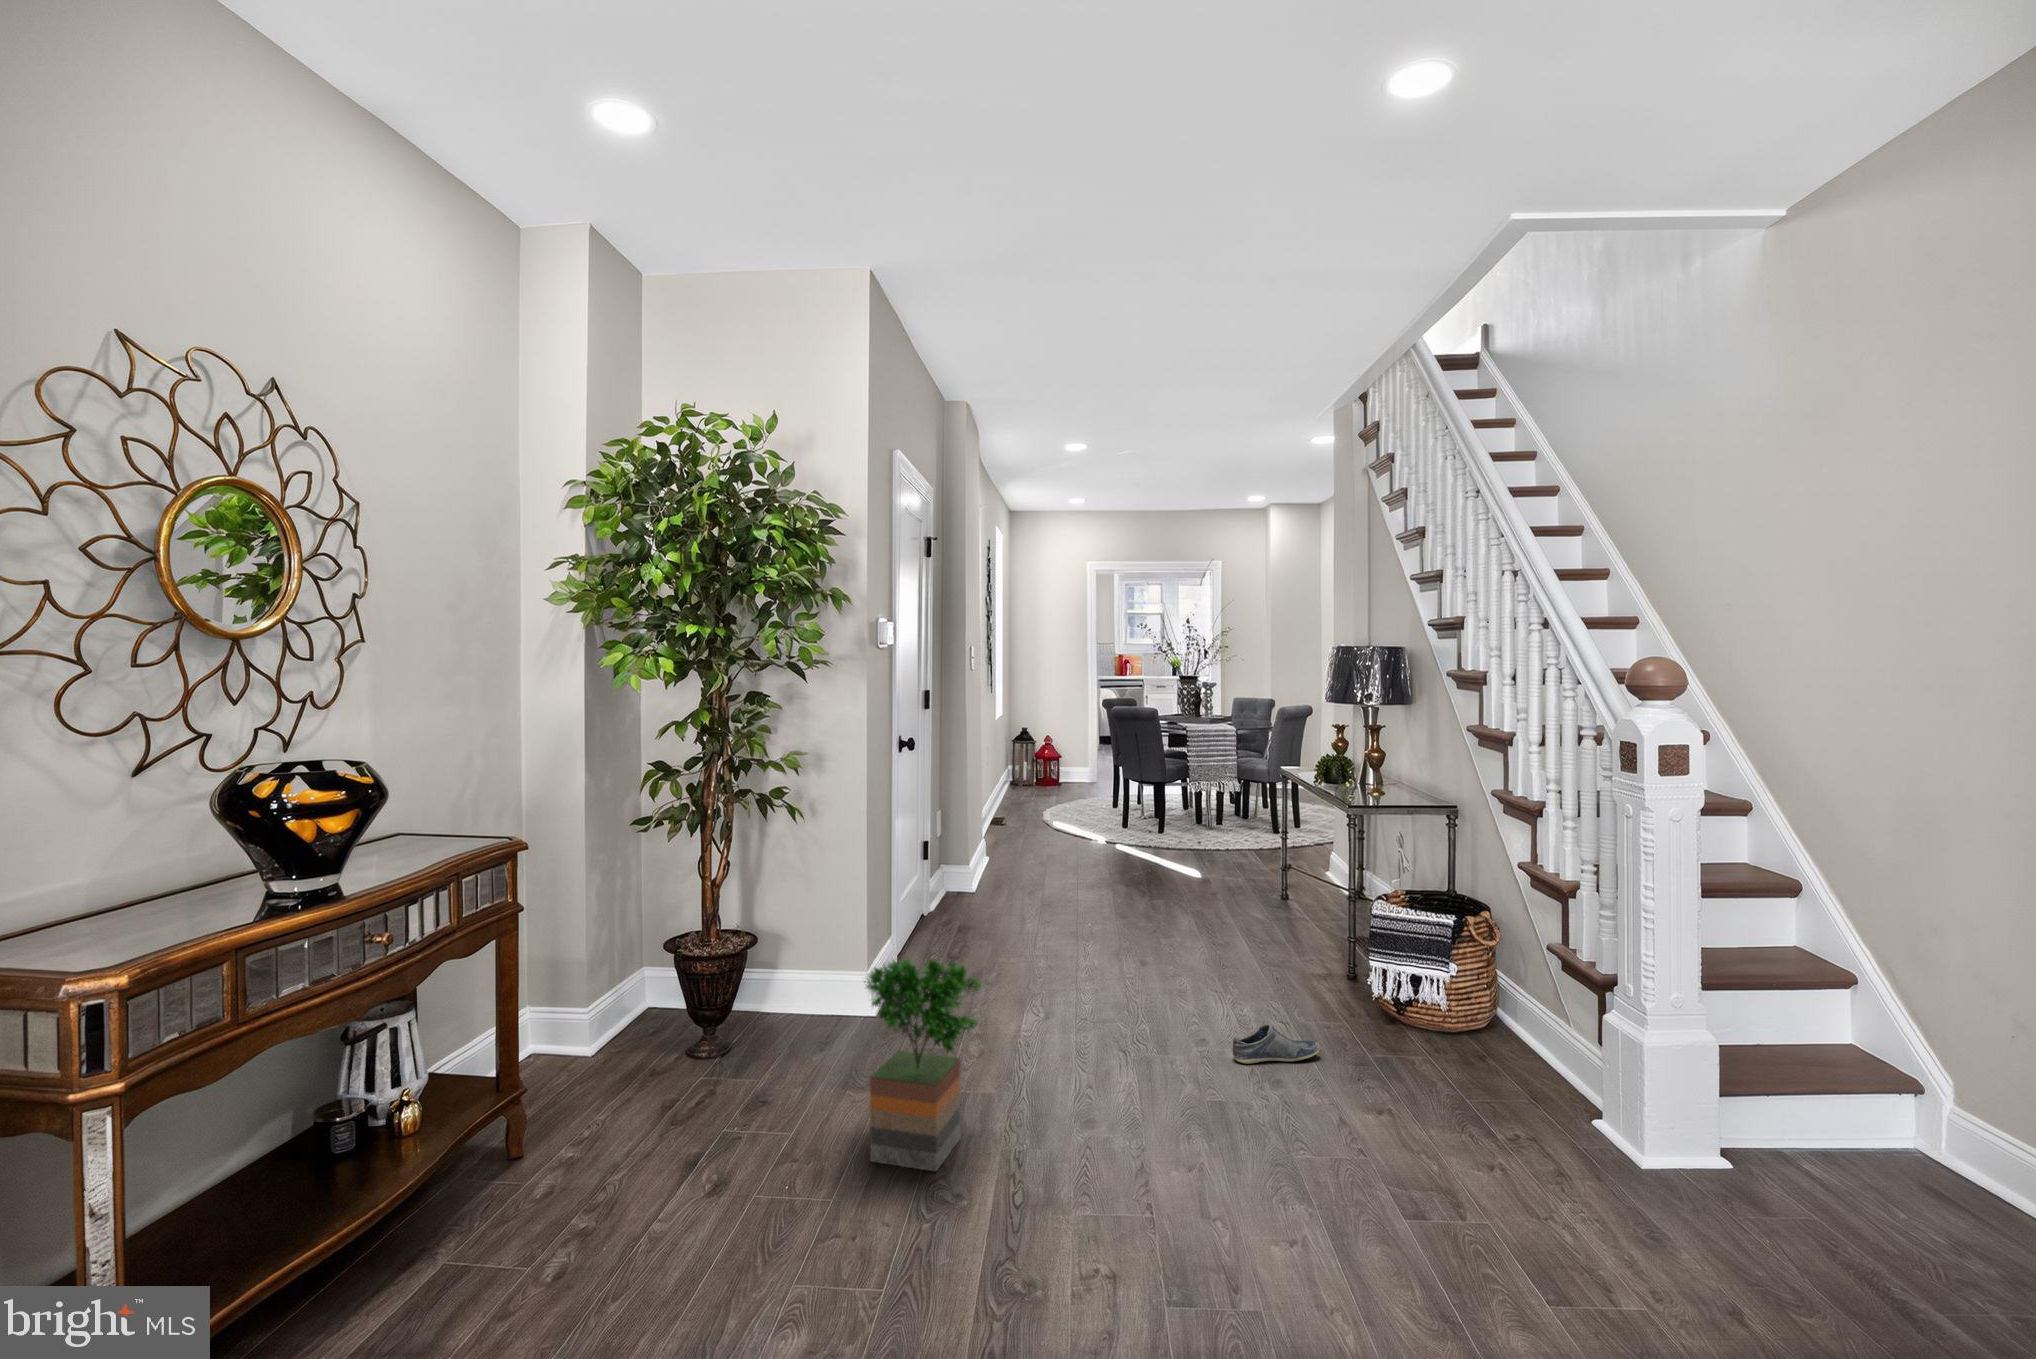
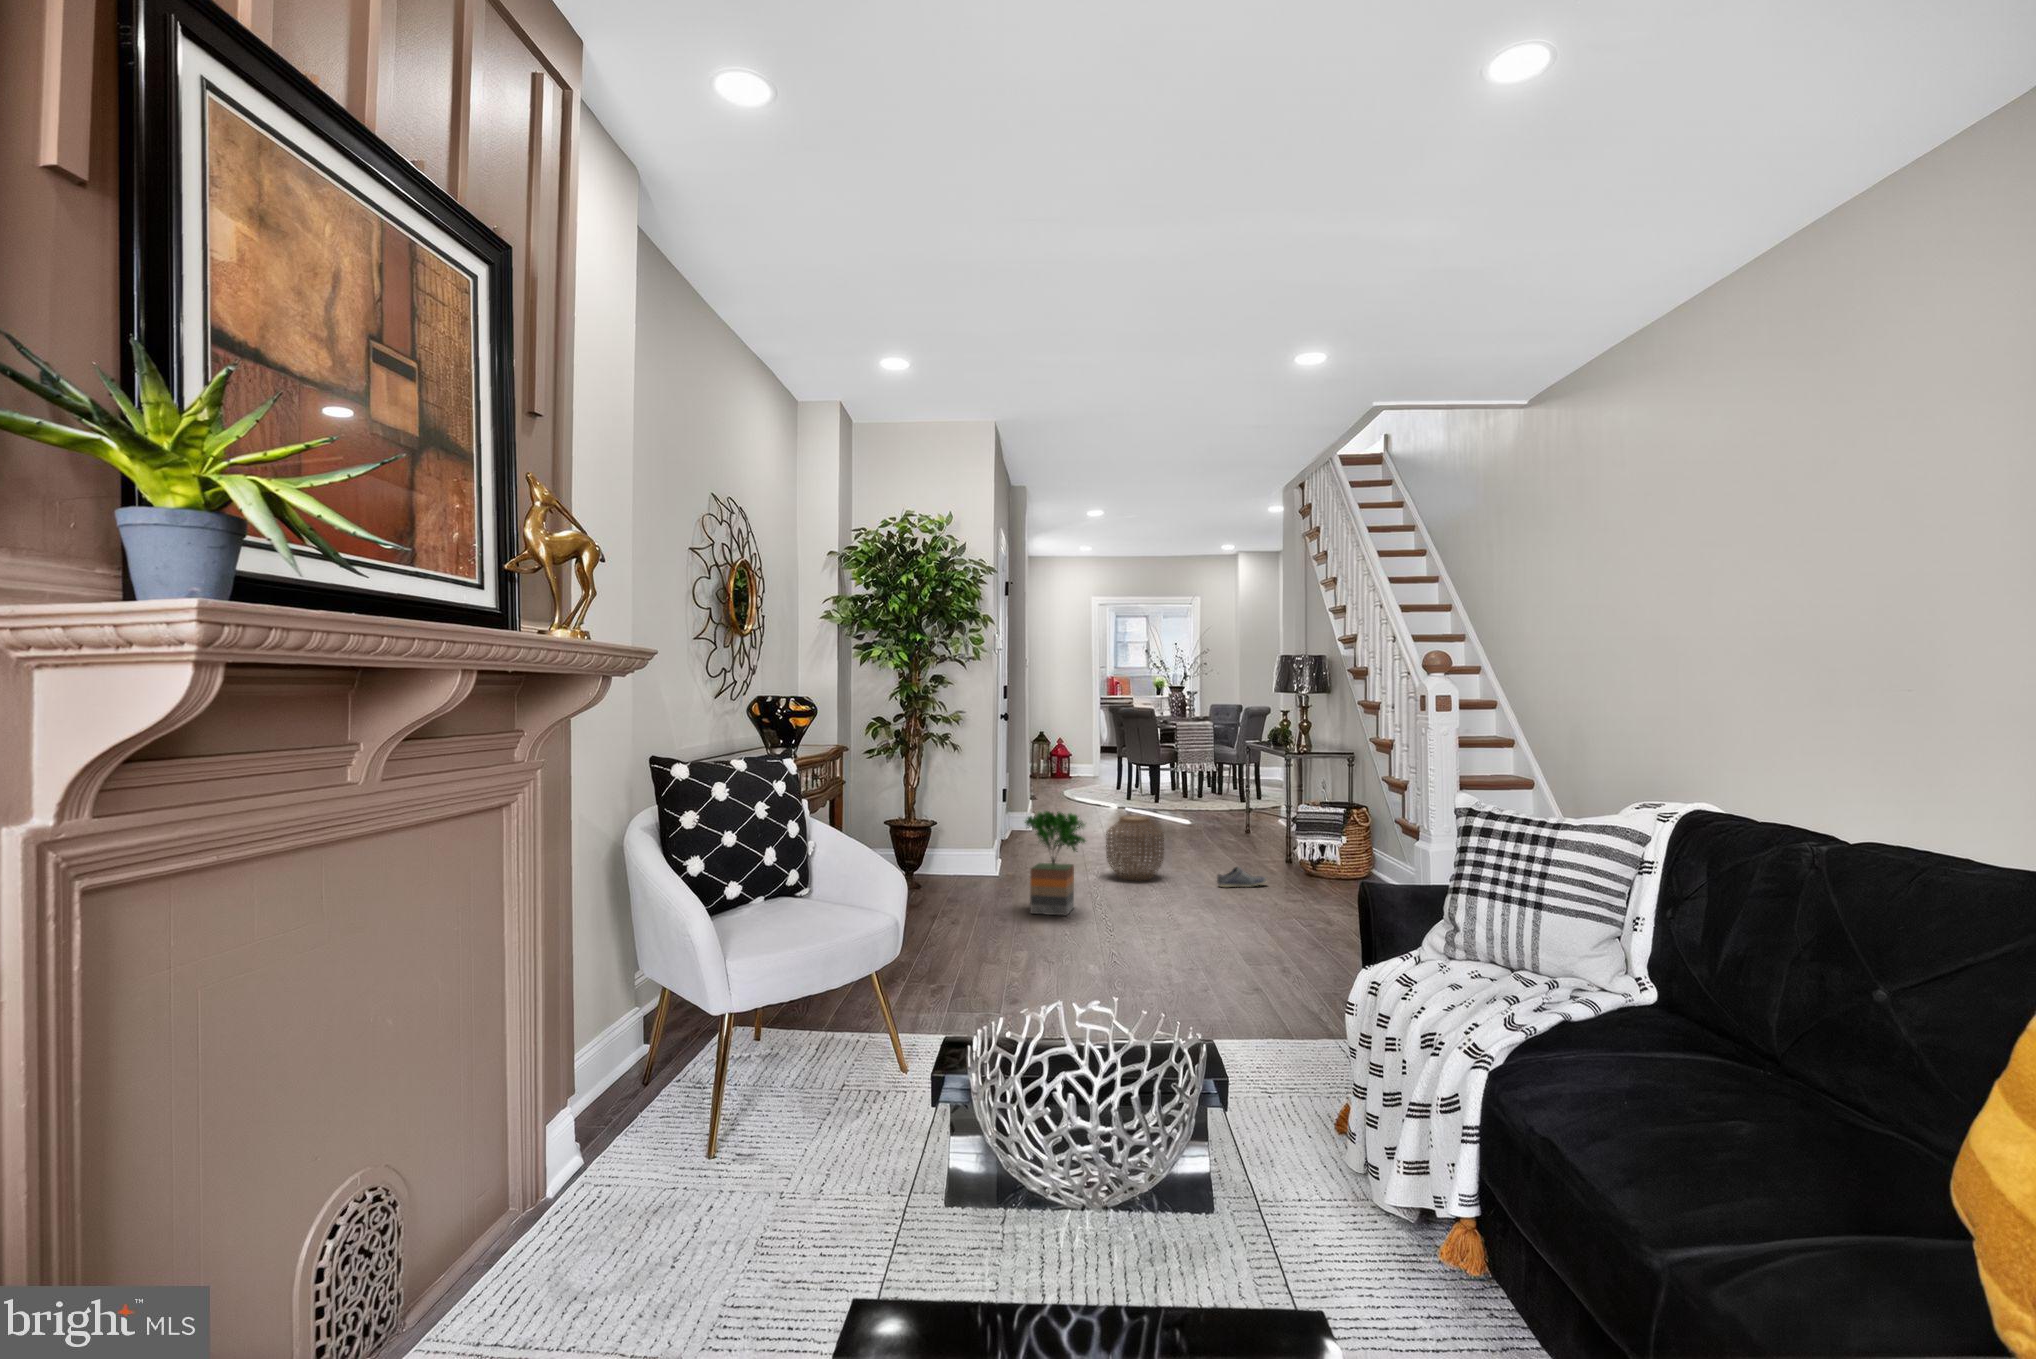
woven basket: none [1046,922,1144,1038] -> present [1106,816,1164,880]

